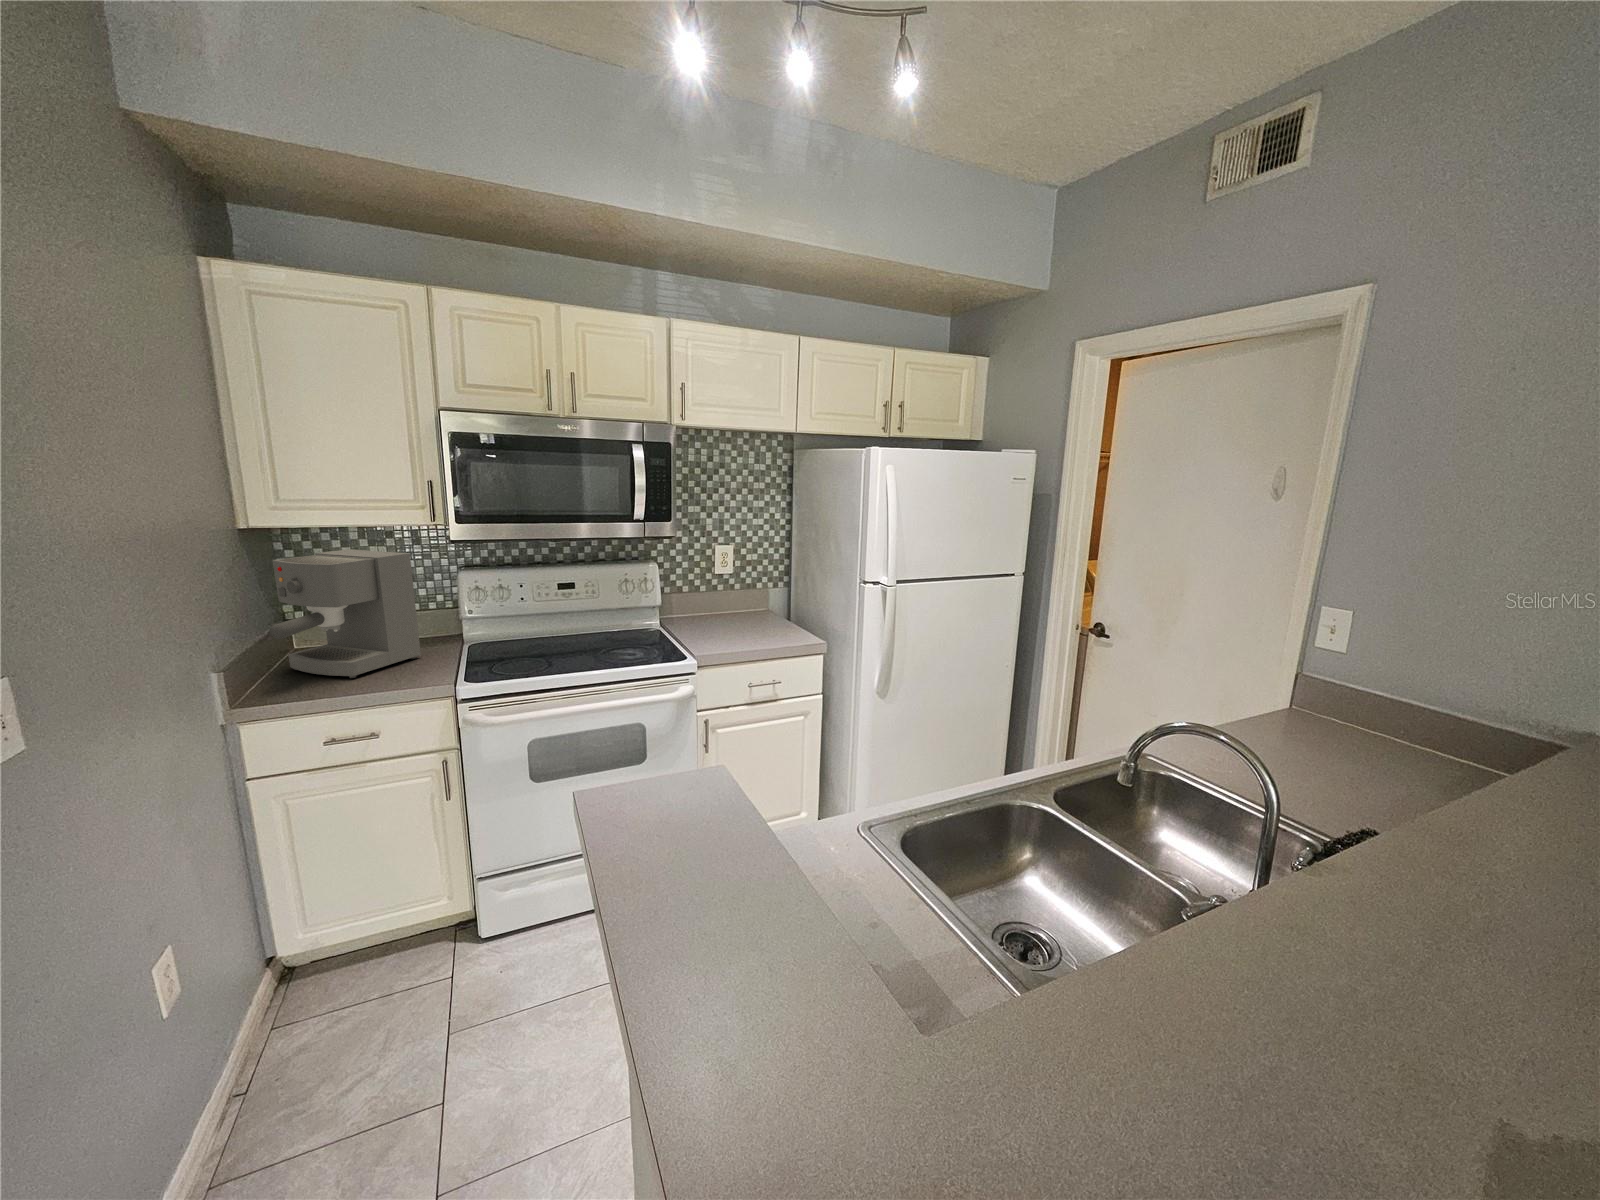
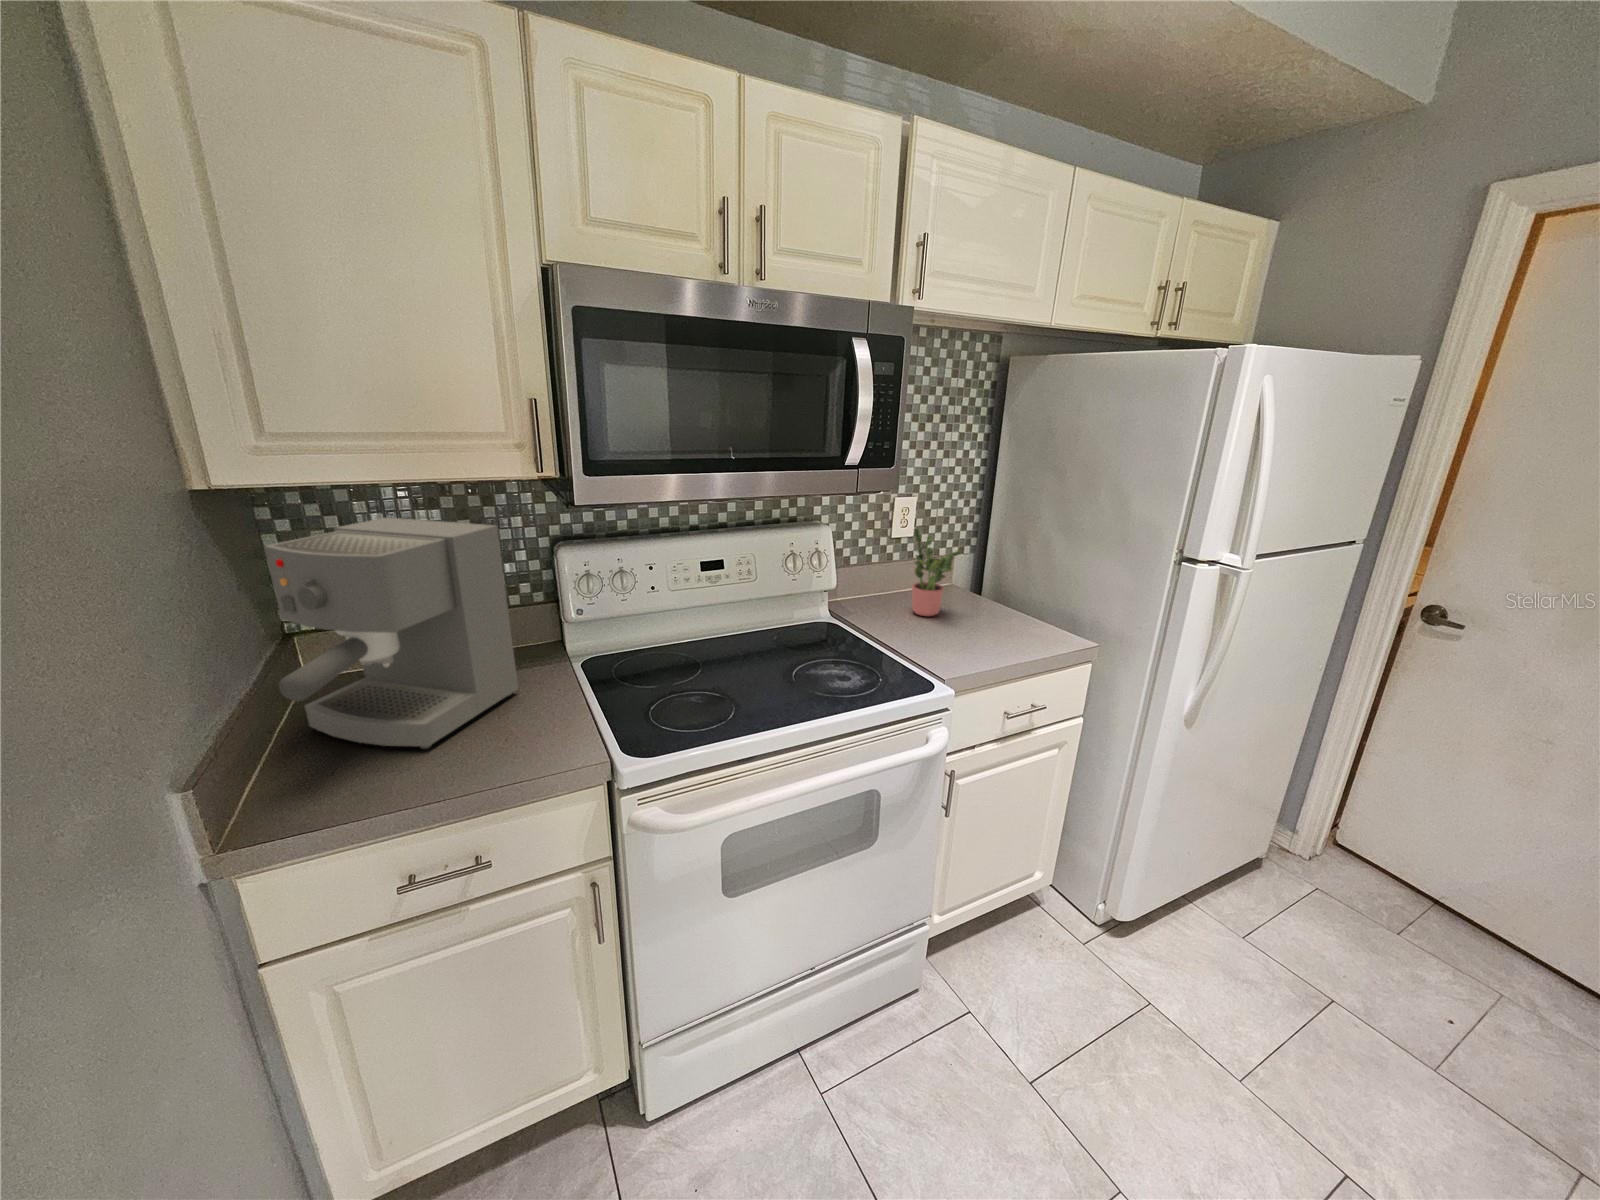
potted plant: none [720,565,756,627] -> present [912,528,960,616]

